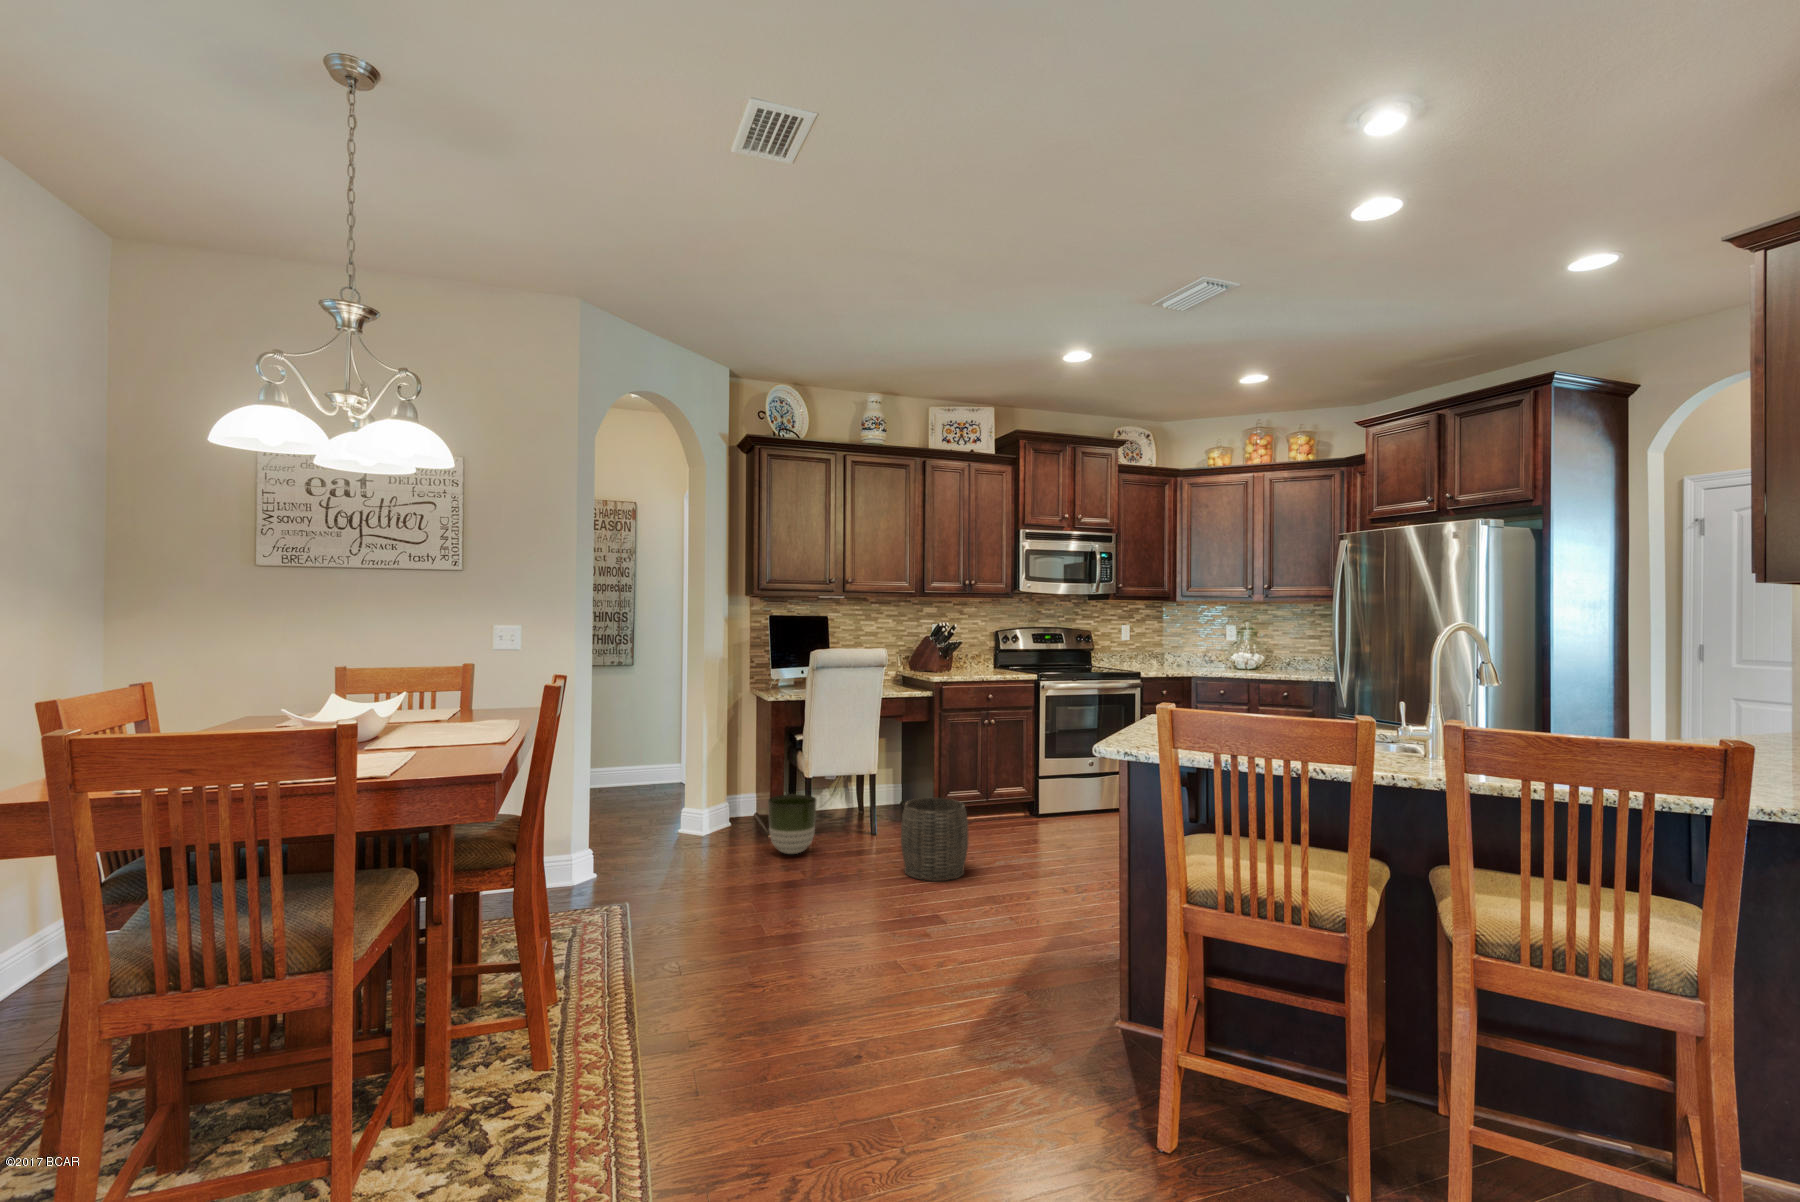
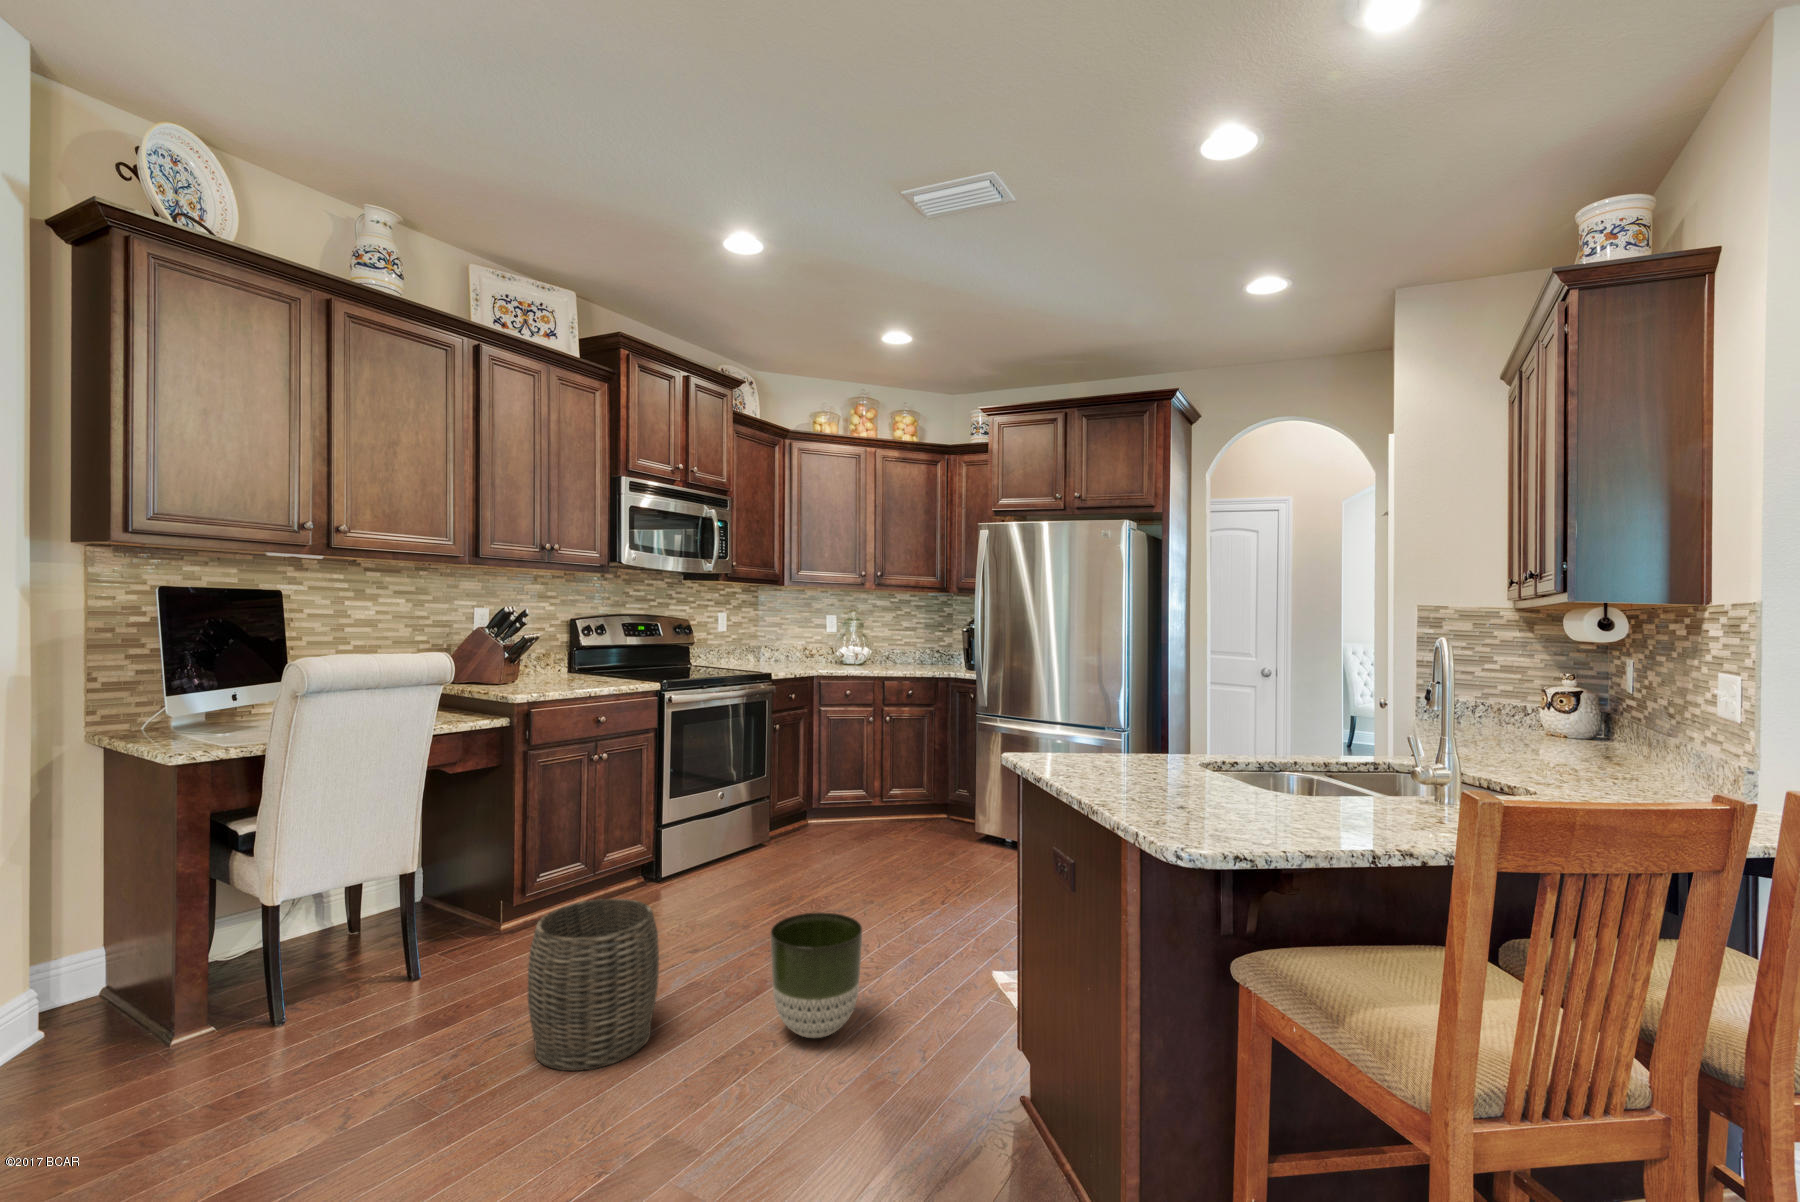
planter: present [768,794,817,854] -> present [770,912,862,1038]

